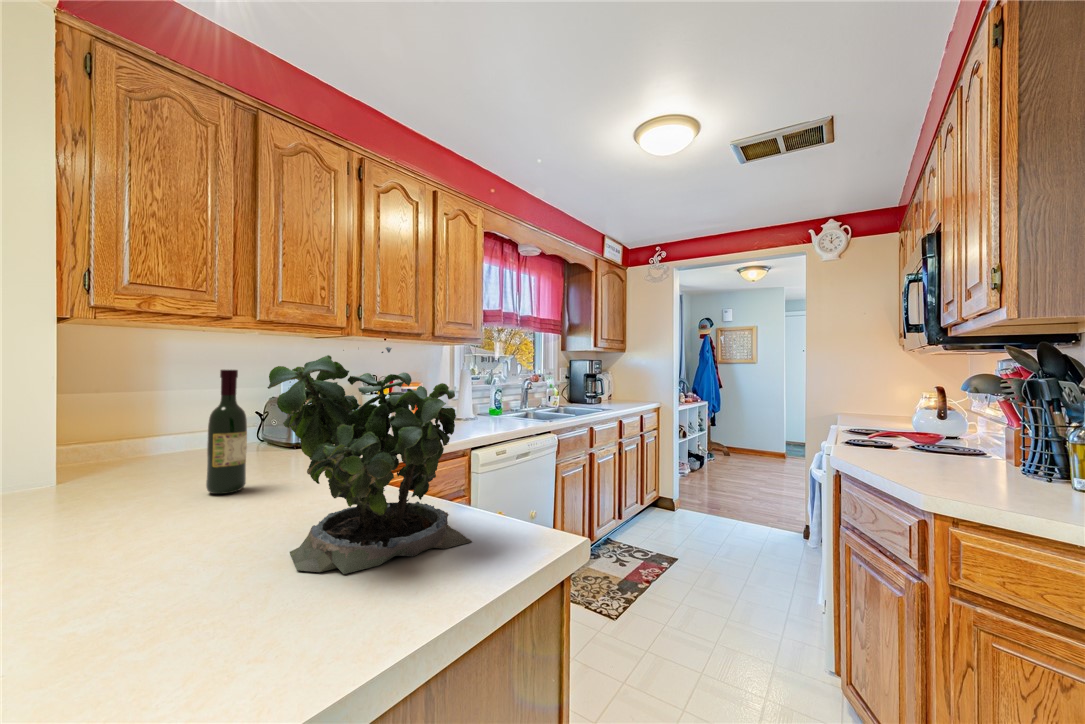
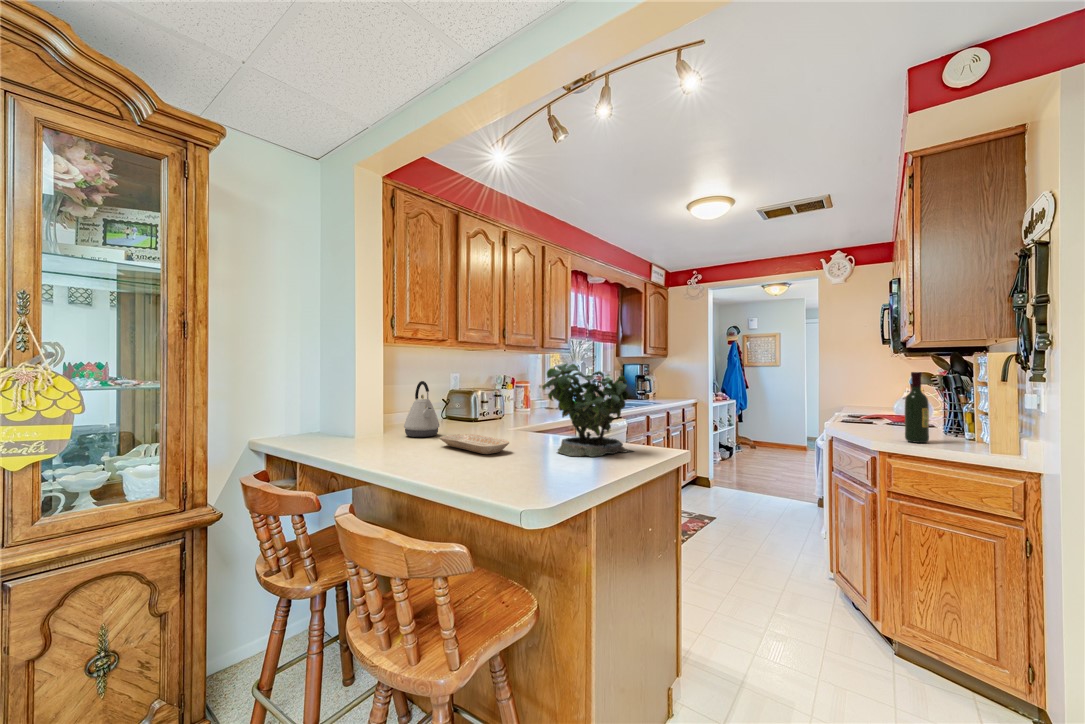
wine bottle: present [206,370,247,494] -> present [905,372,929,443]
kettle: none [81,388,168,494] -> present [404,381,439,437]
tray: none [65,496,187,566] -> present [440,434,509,454]

